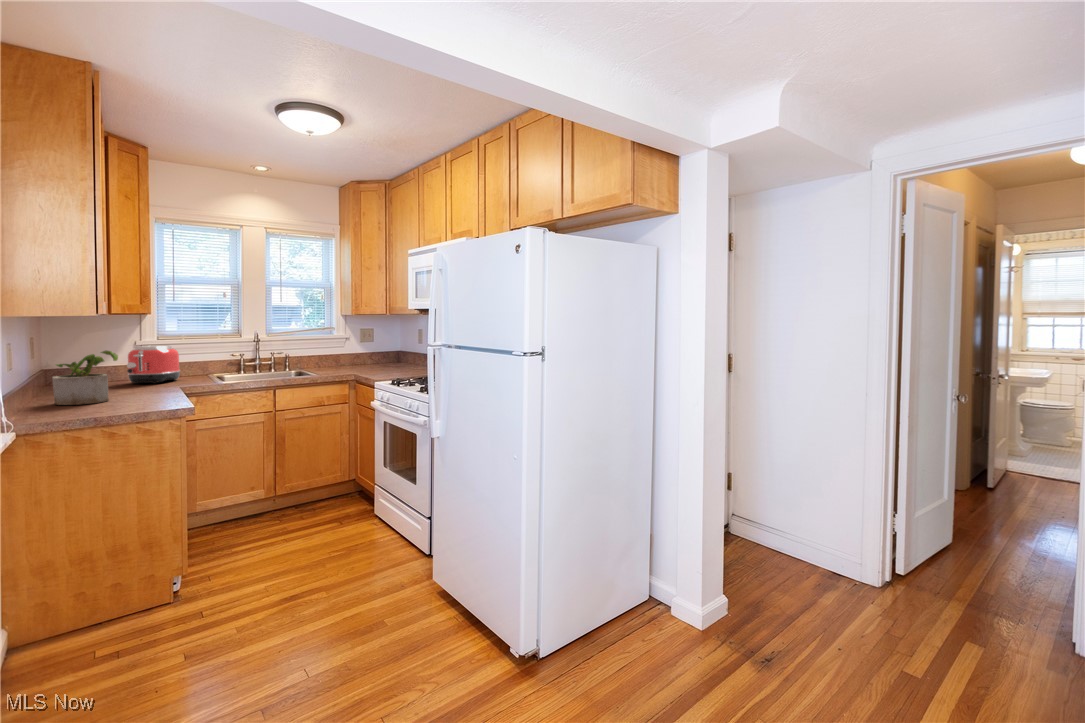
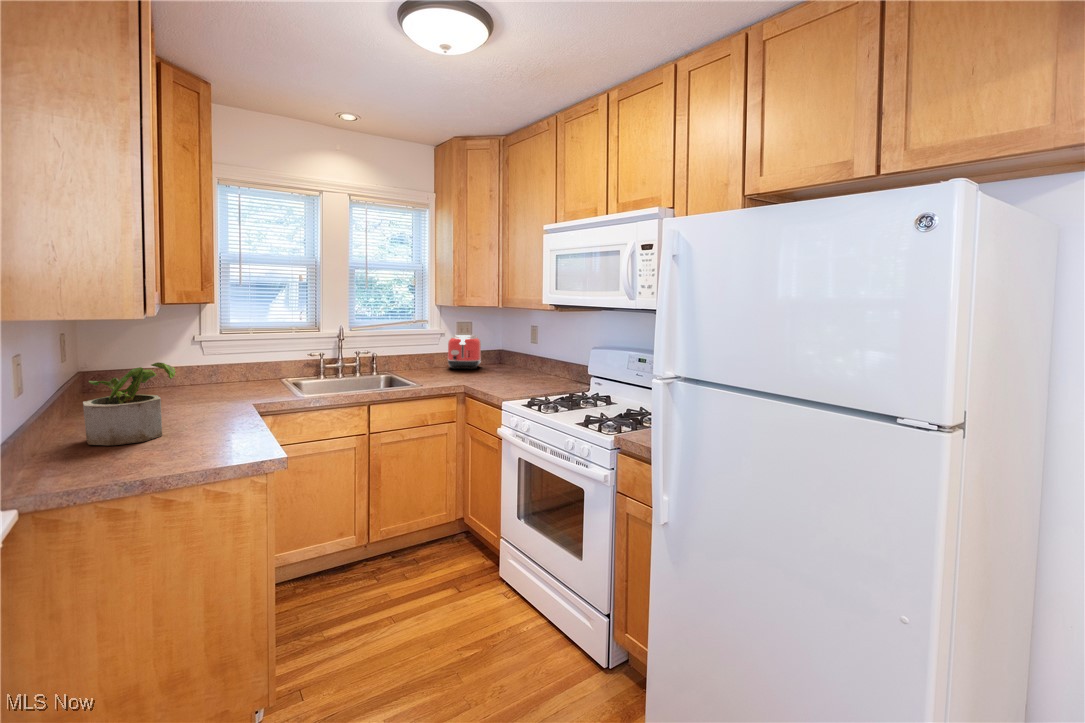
toaster: present [127,346,180,384] -> present [448,334,481,370]

